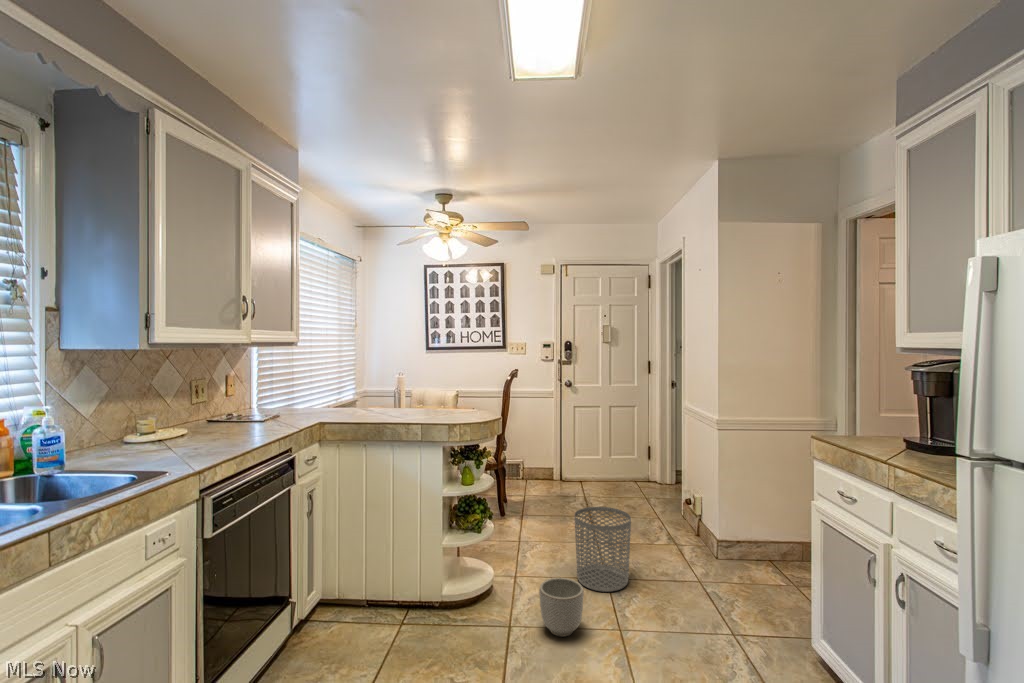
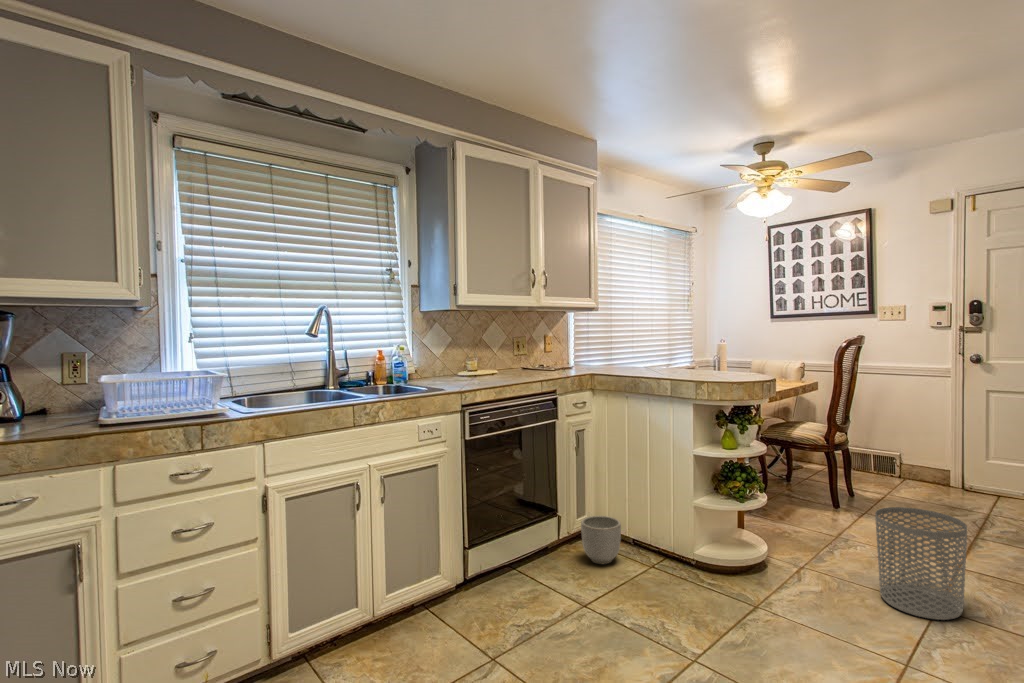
planter: present [539,578,584,637] -> present [581,516,621,564]

